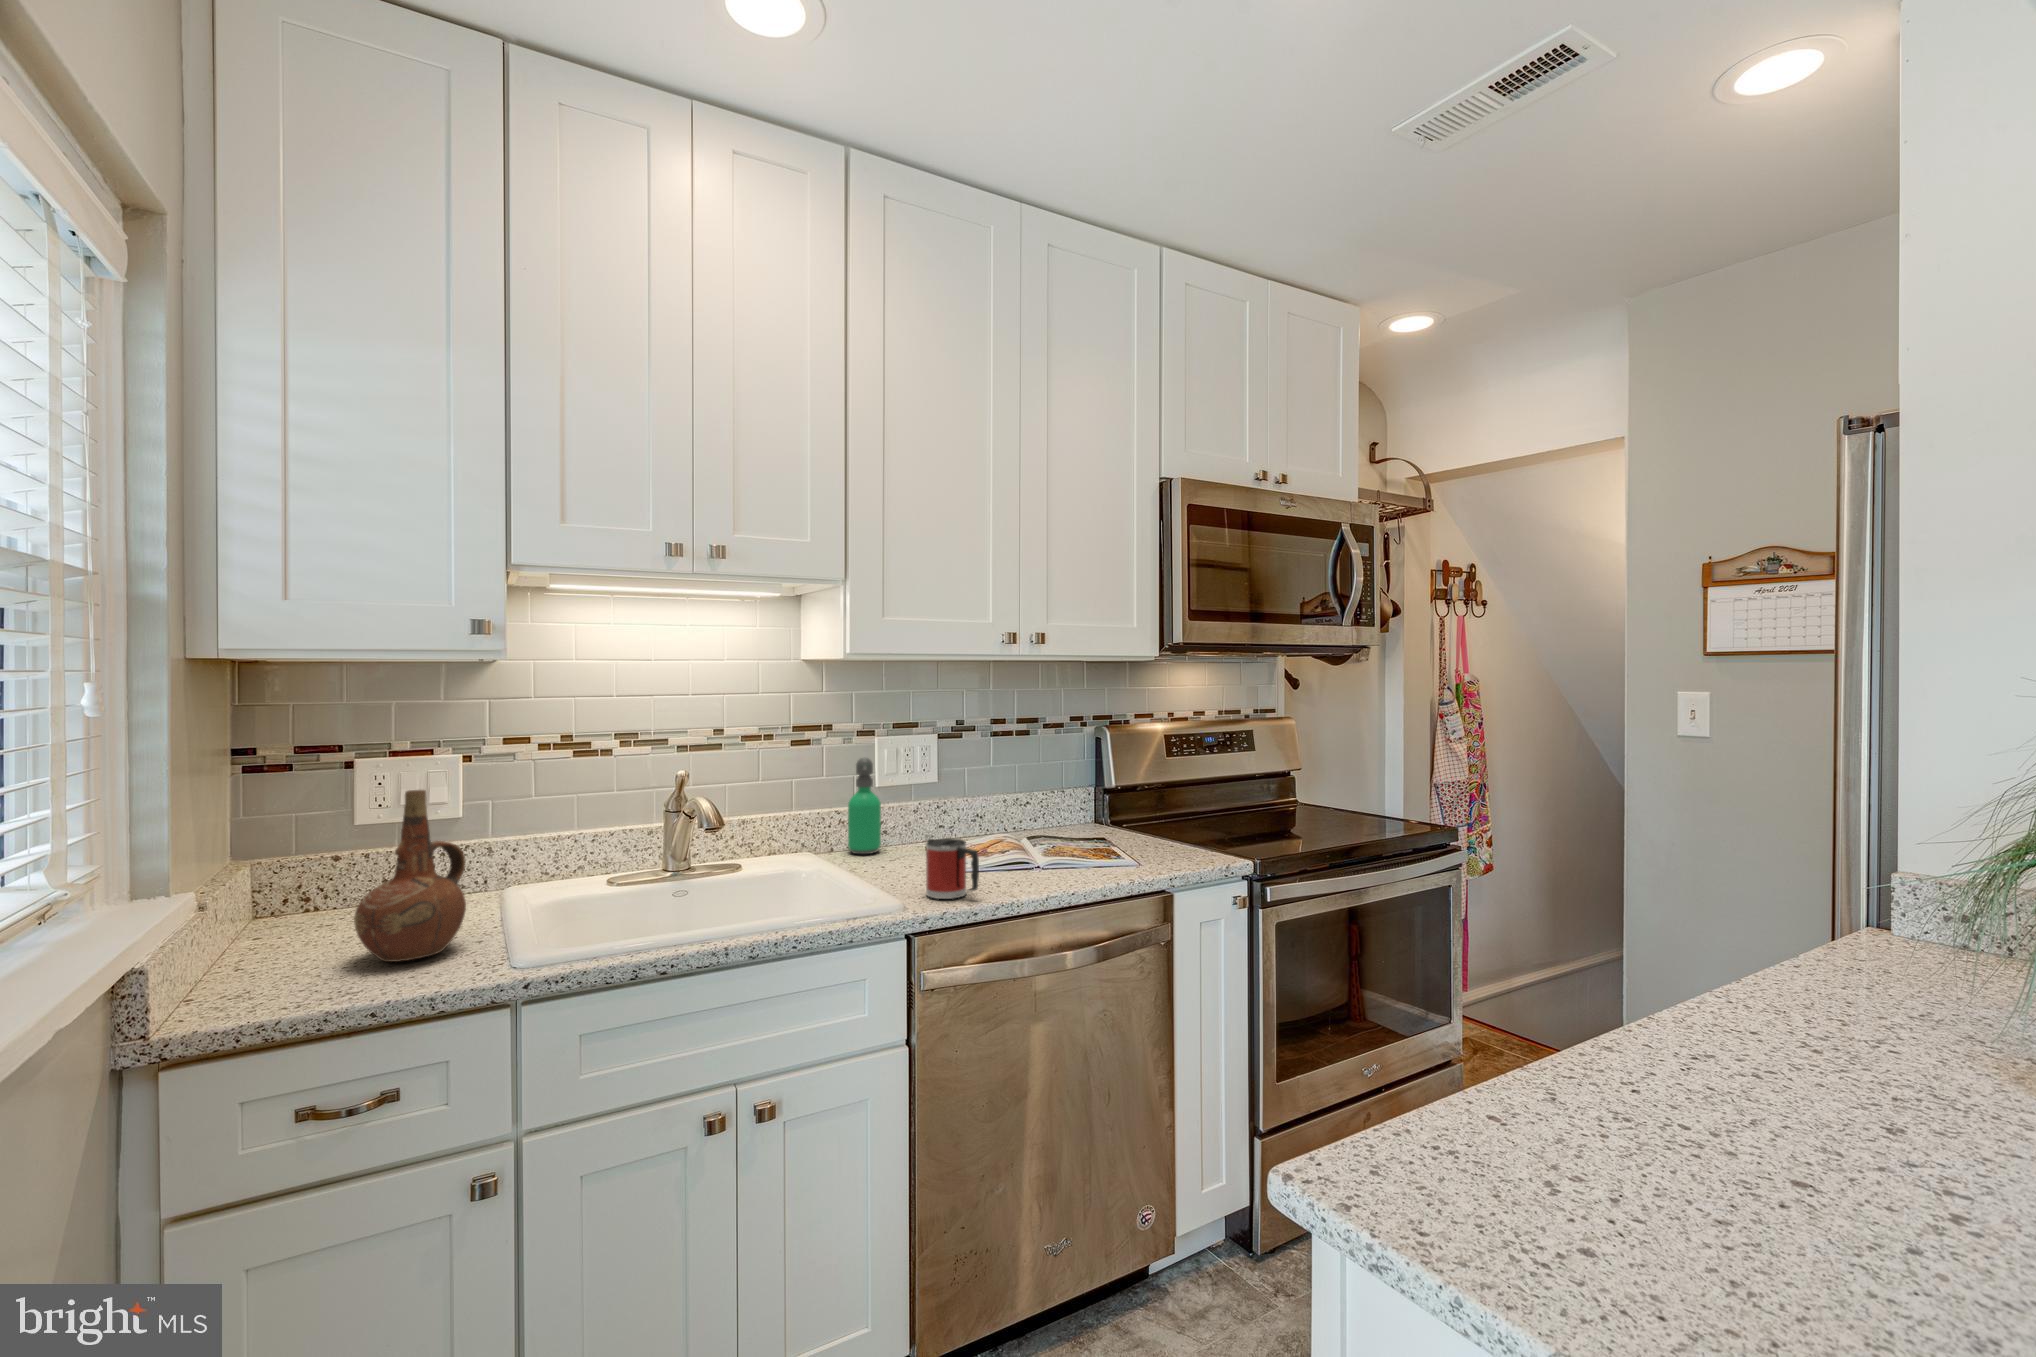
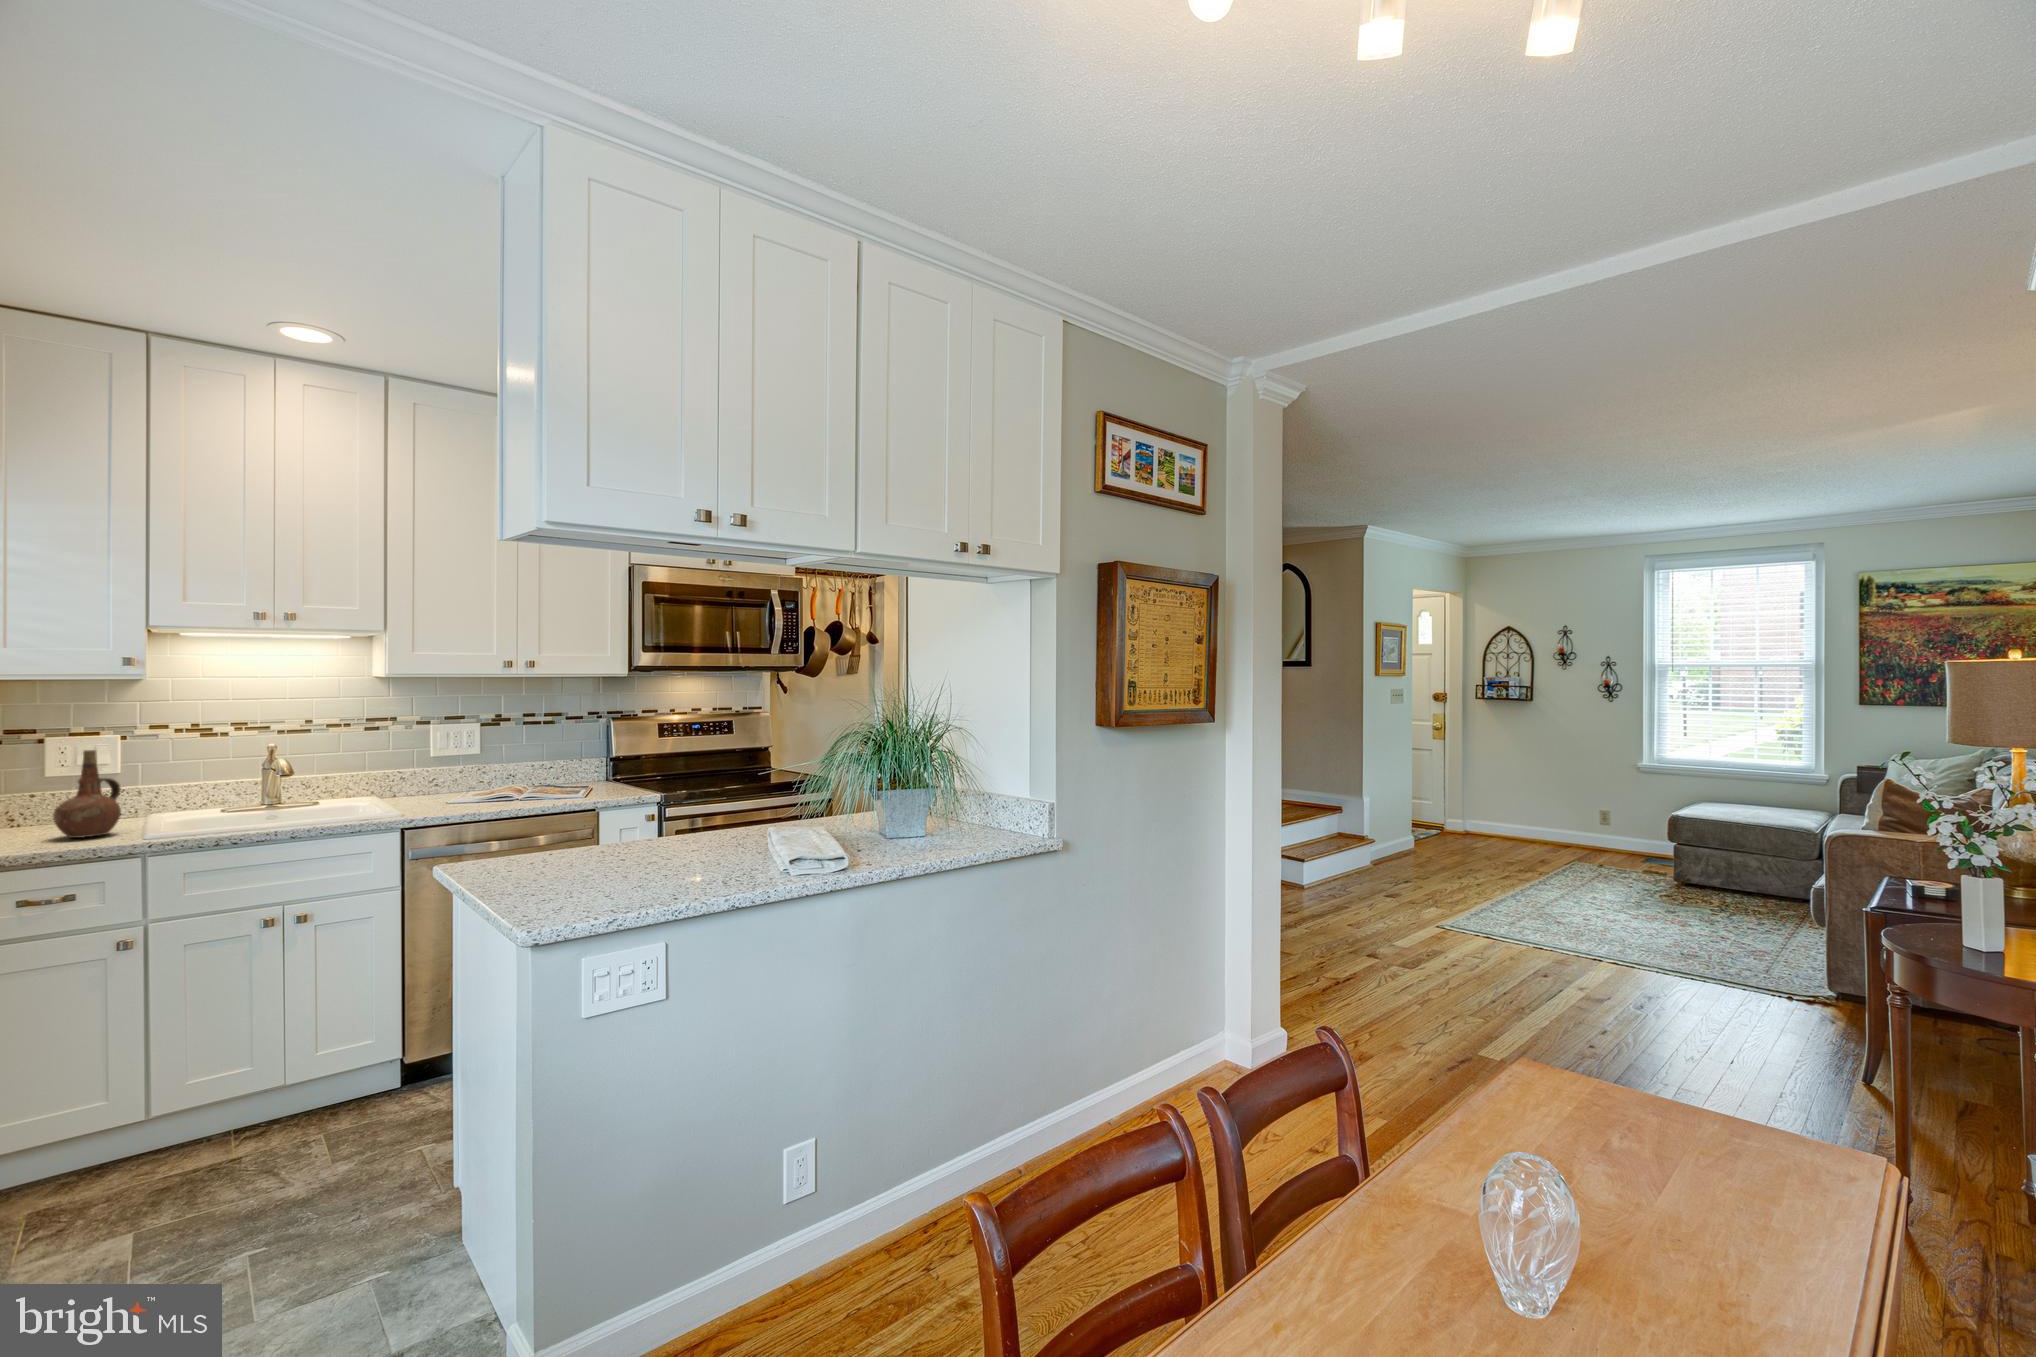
soap dispenser: present [848,758,881,854] -> none [399,737,424,797]
mug: present [926,838,979,899] -> none [423,780,453,812]

